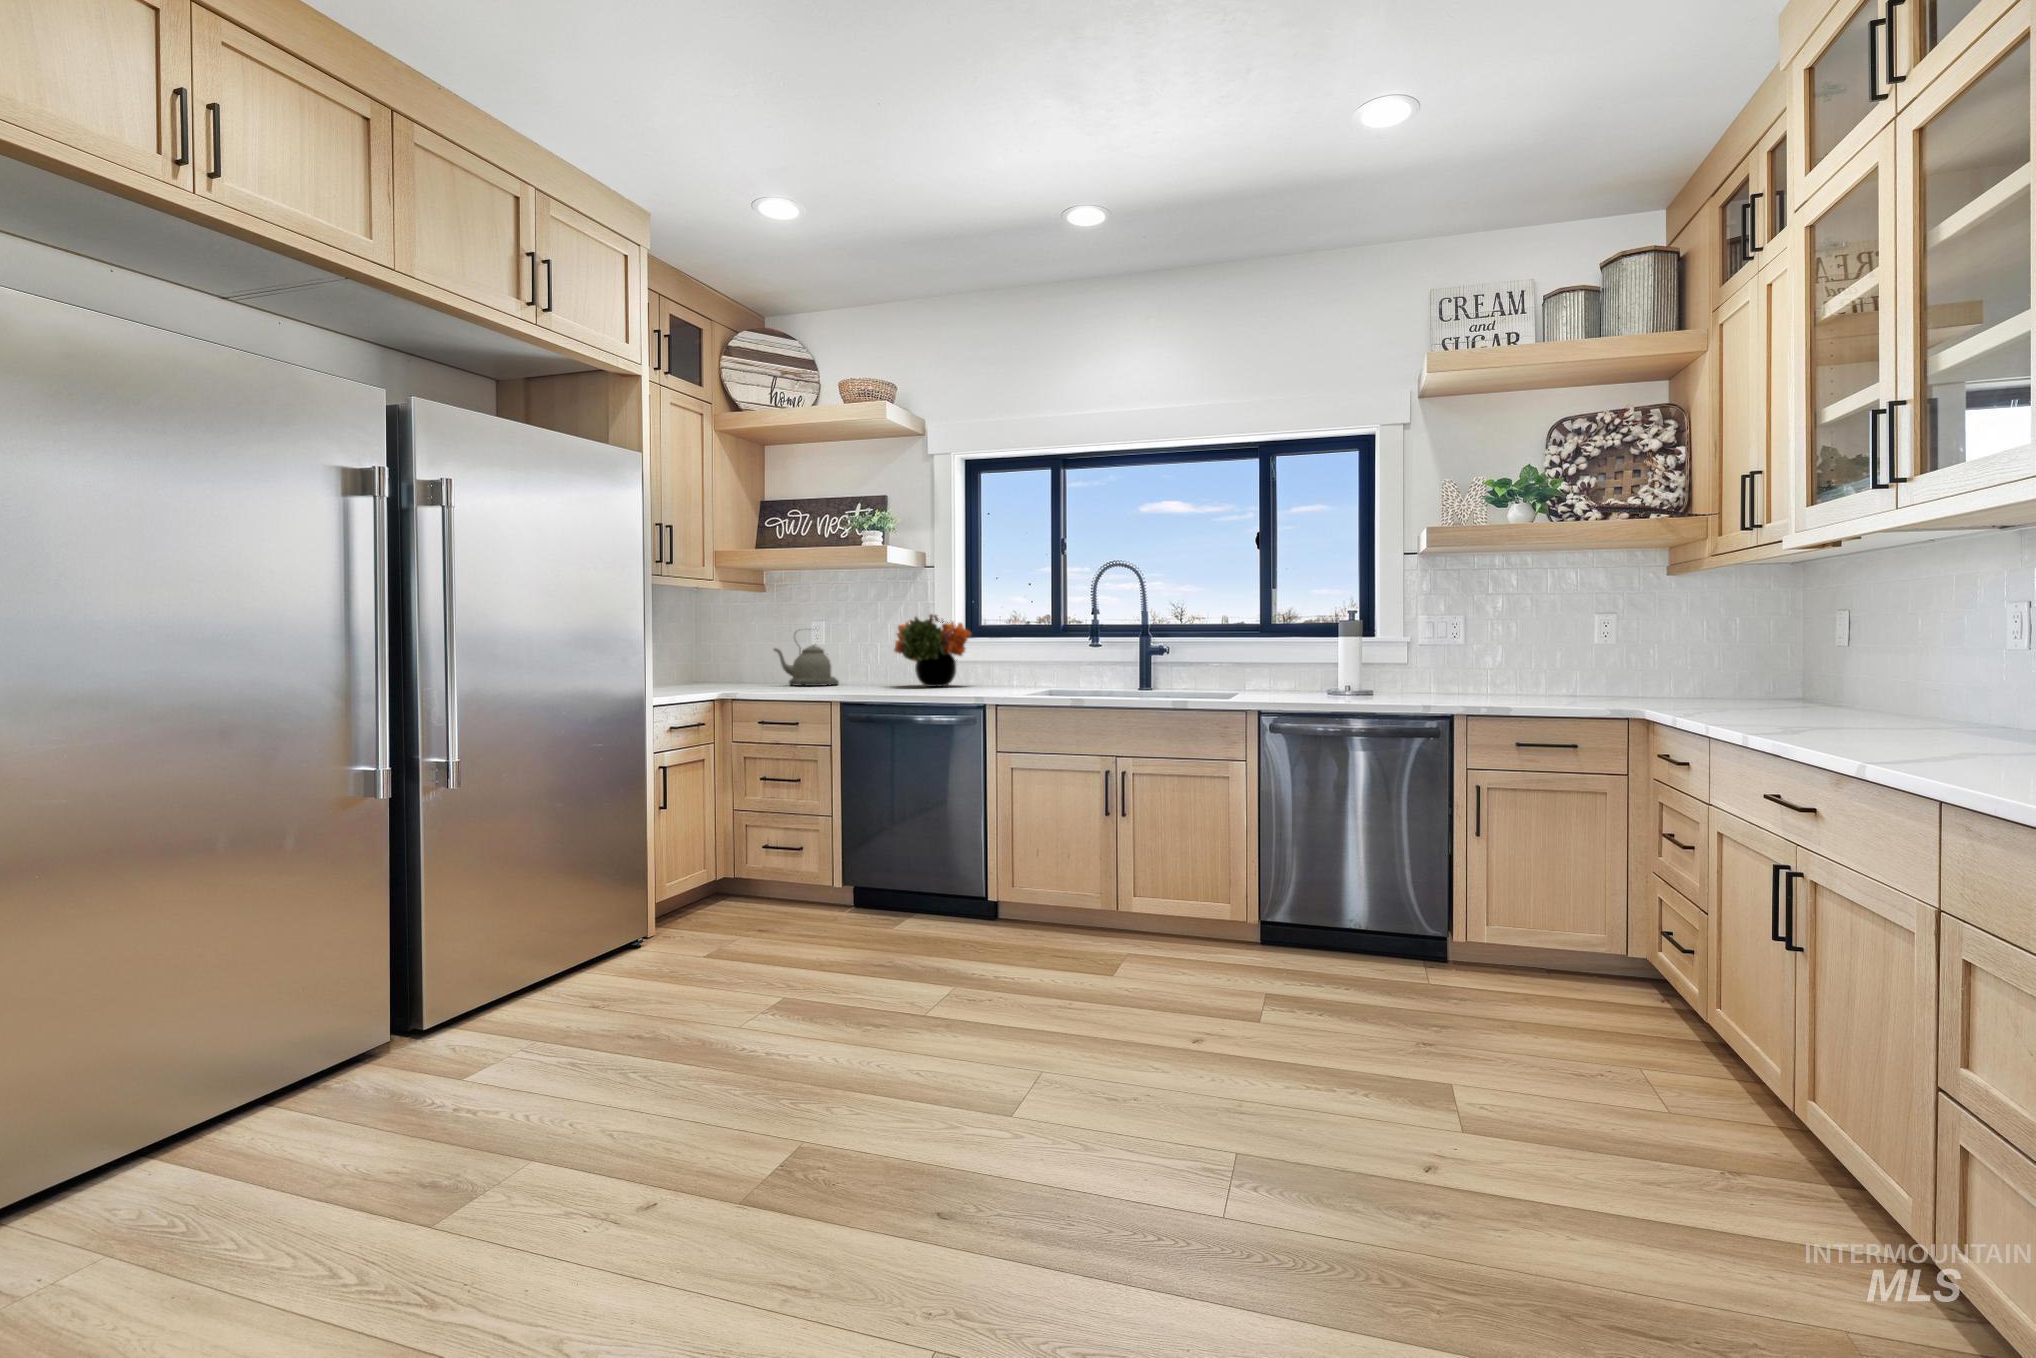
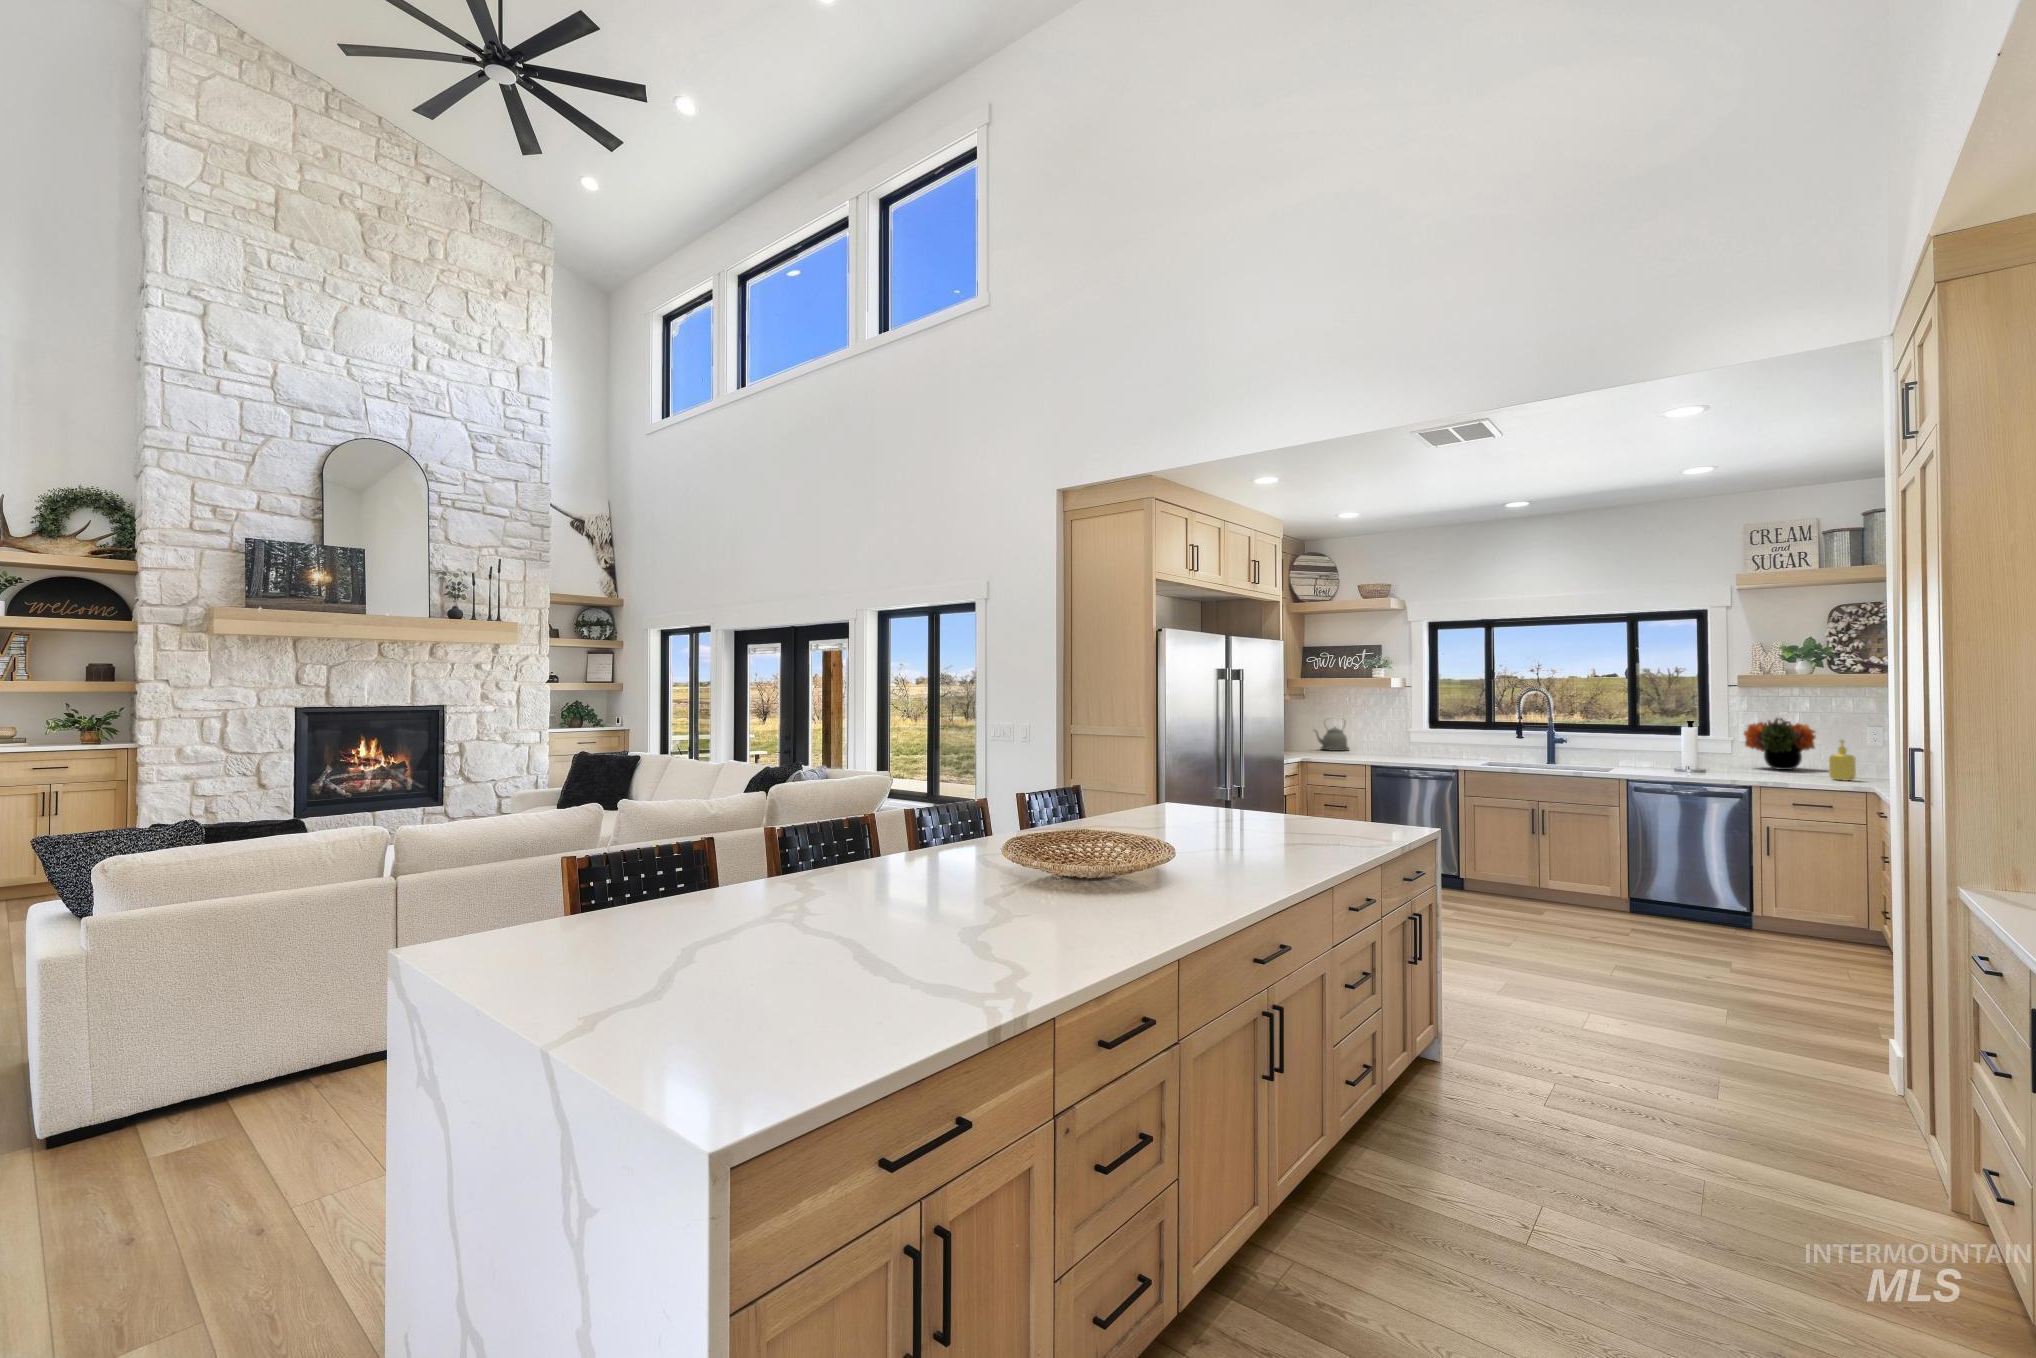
flower arrangement: present [894,614,971,687] -> present [1744,718,1816,770]
soap dispenser: none [1562,633,1602,706] -> present [1829,740,1856,781]

